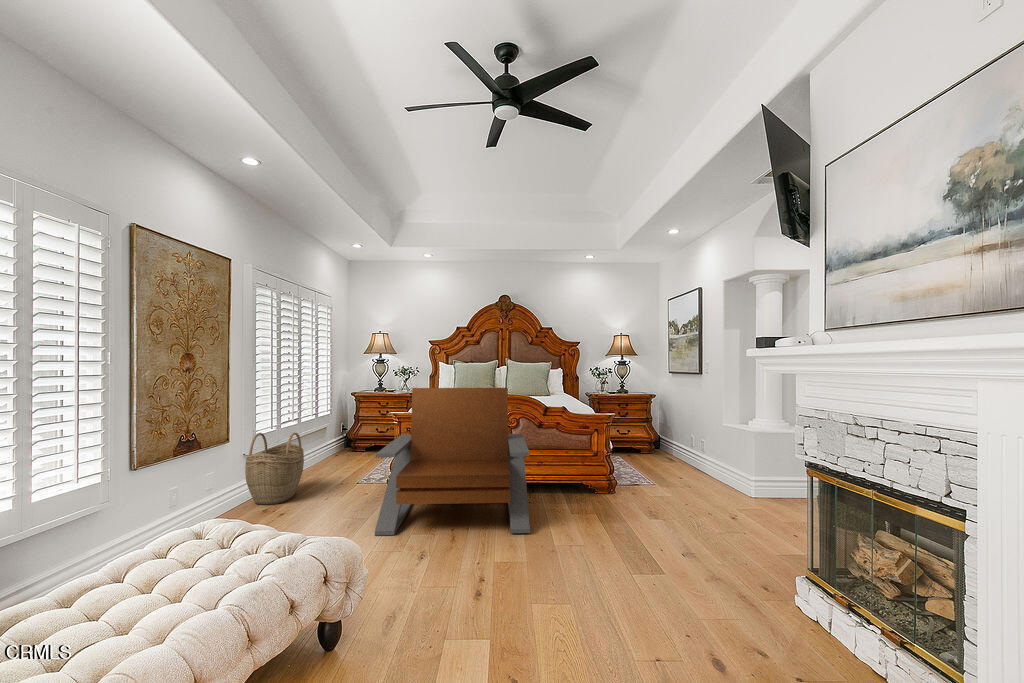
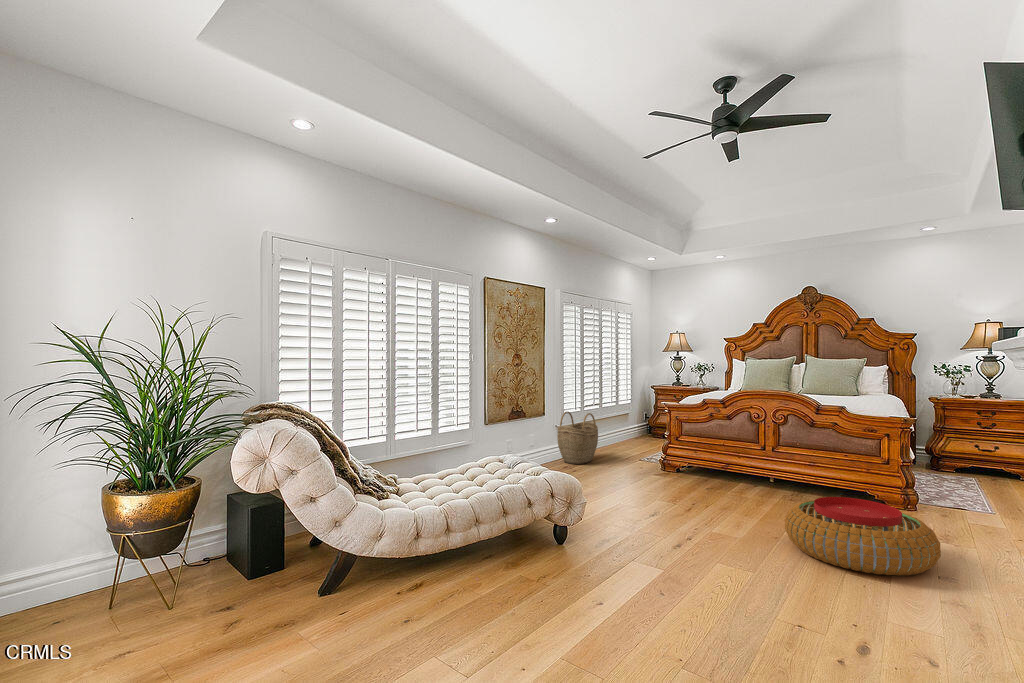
lounge chair: present [375,388,530,535] -> none [631,381,787,519]
pouf: none [564,497,693,575] -> present [785,497,941,576]

